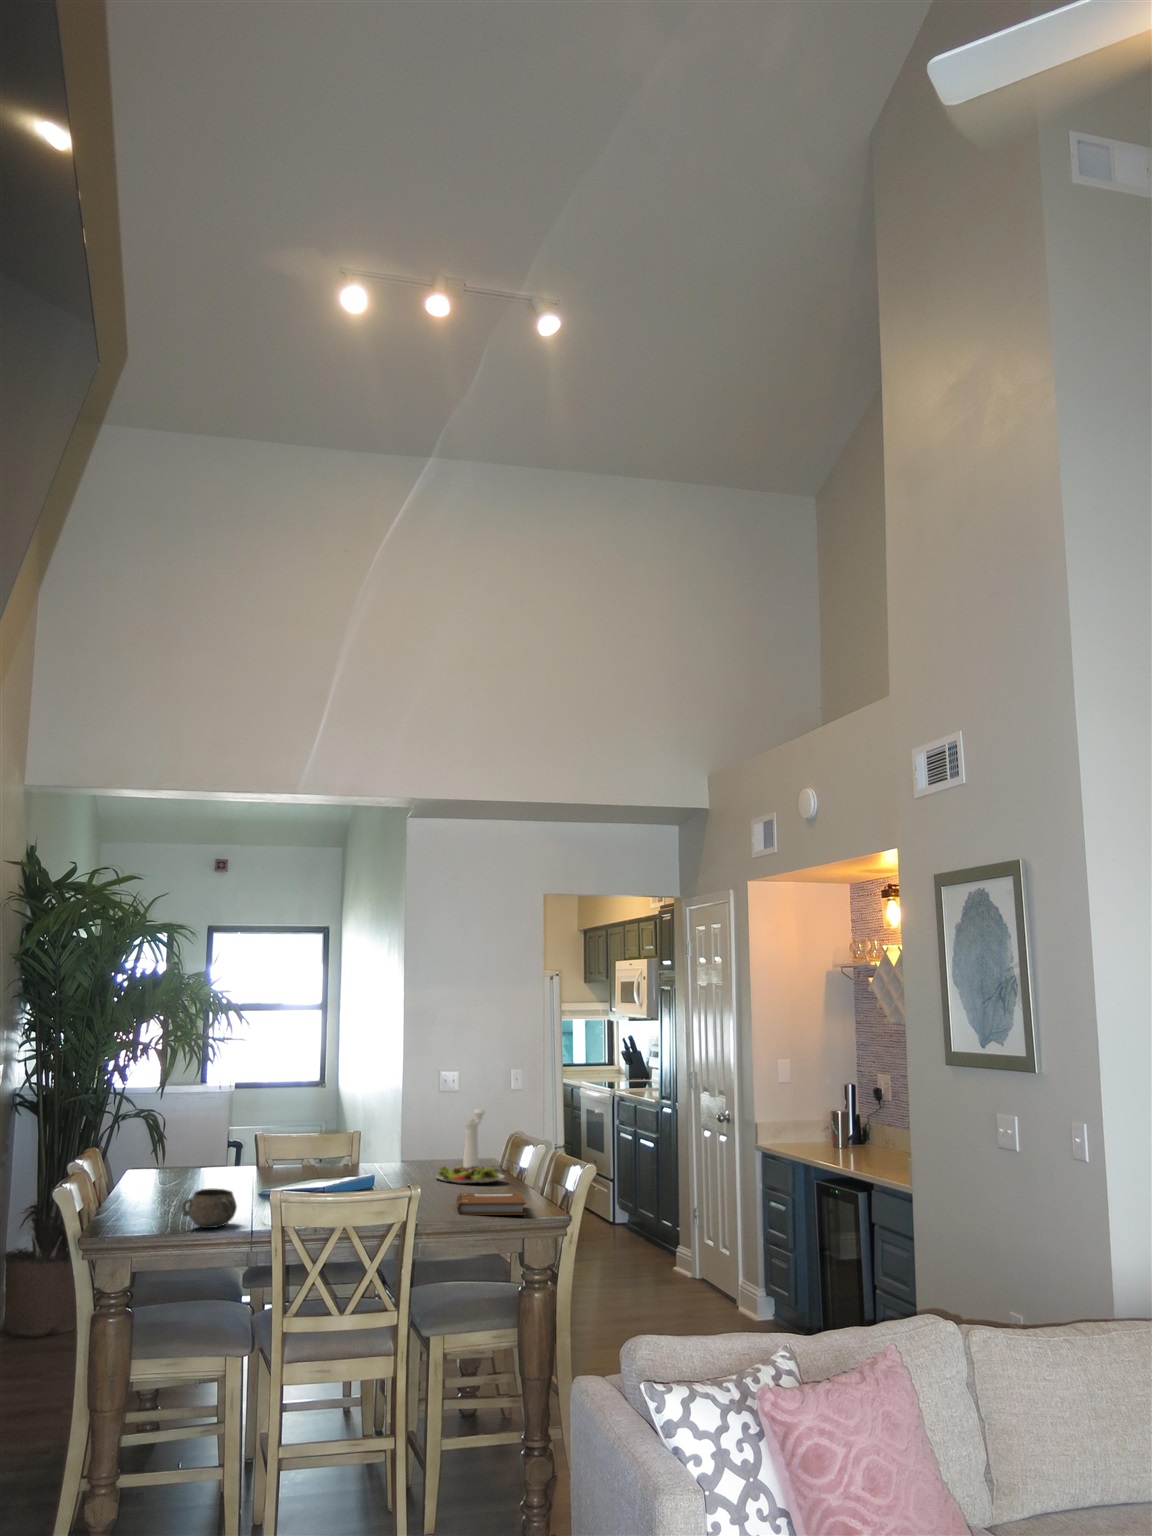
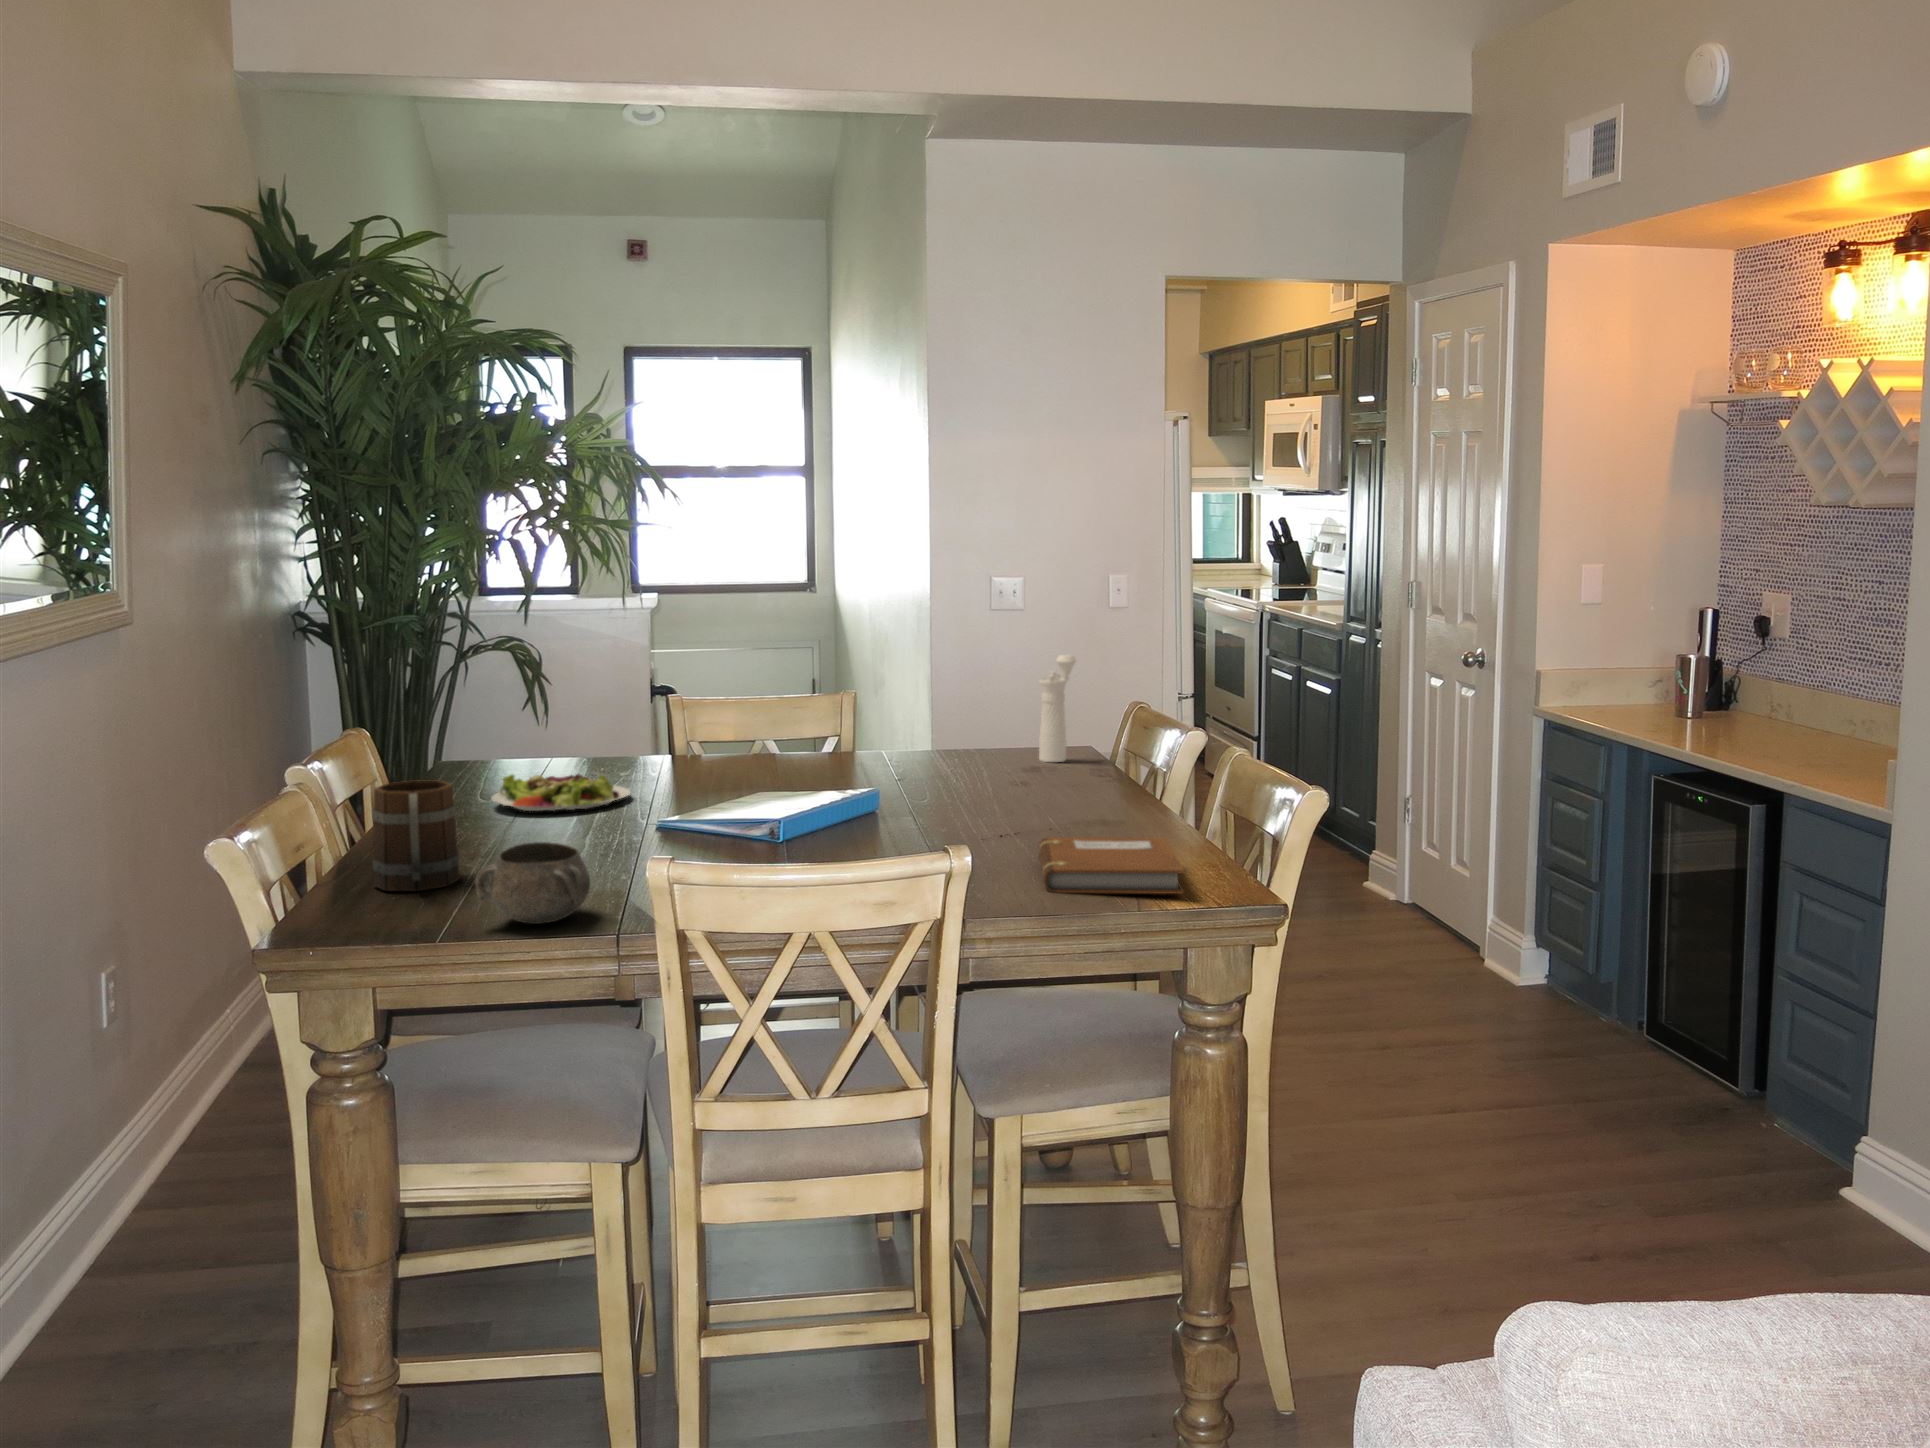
mug: none [119,1164,164,1220] -> present [372,780,460,891]
salad plate: present [436,1166,504,1183] -> present [491,774,630,811]

